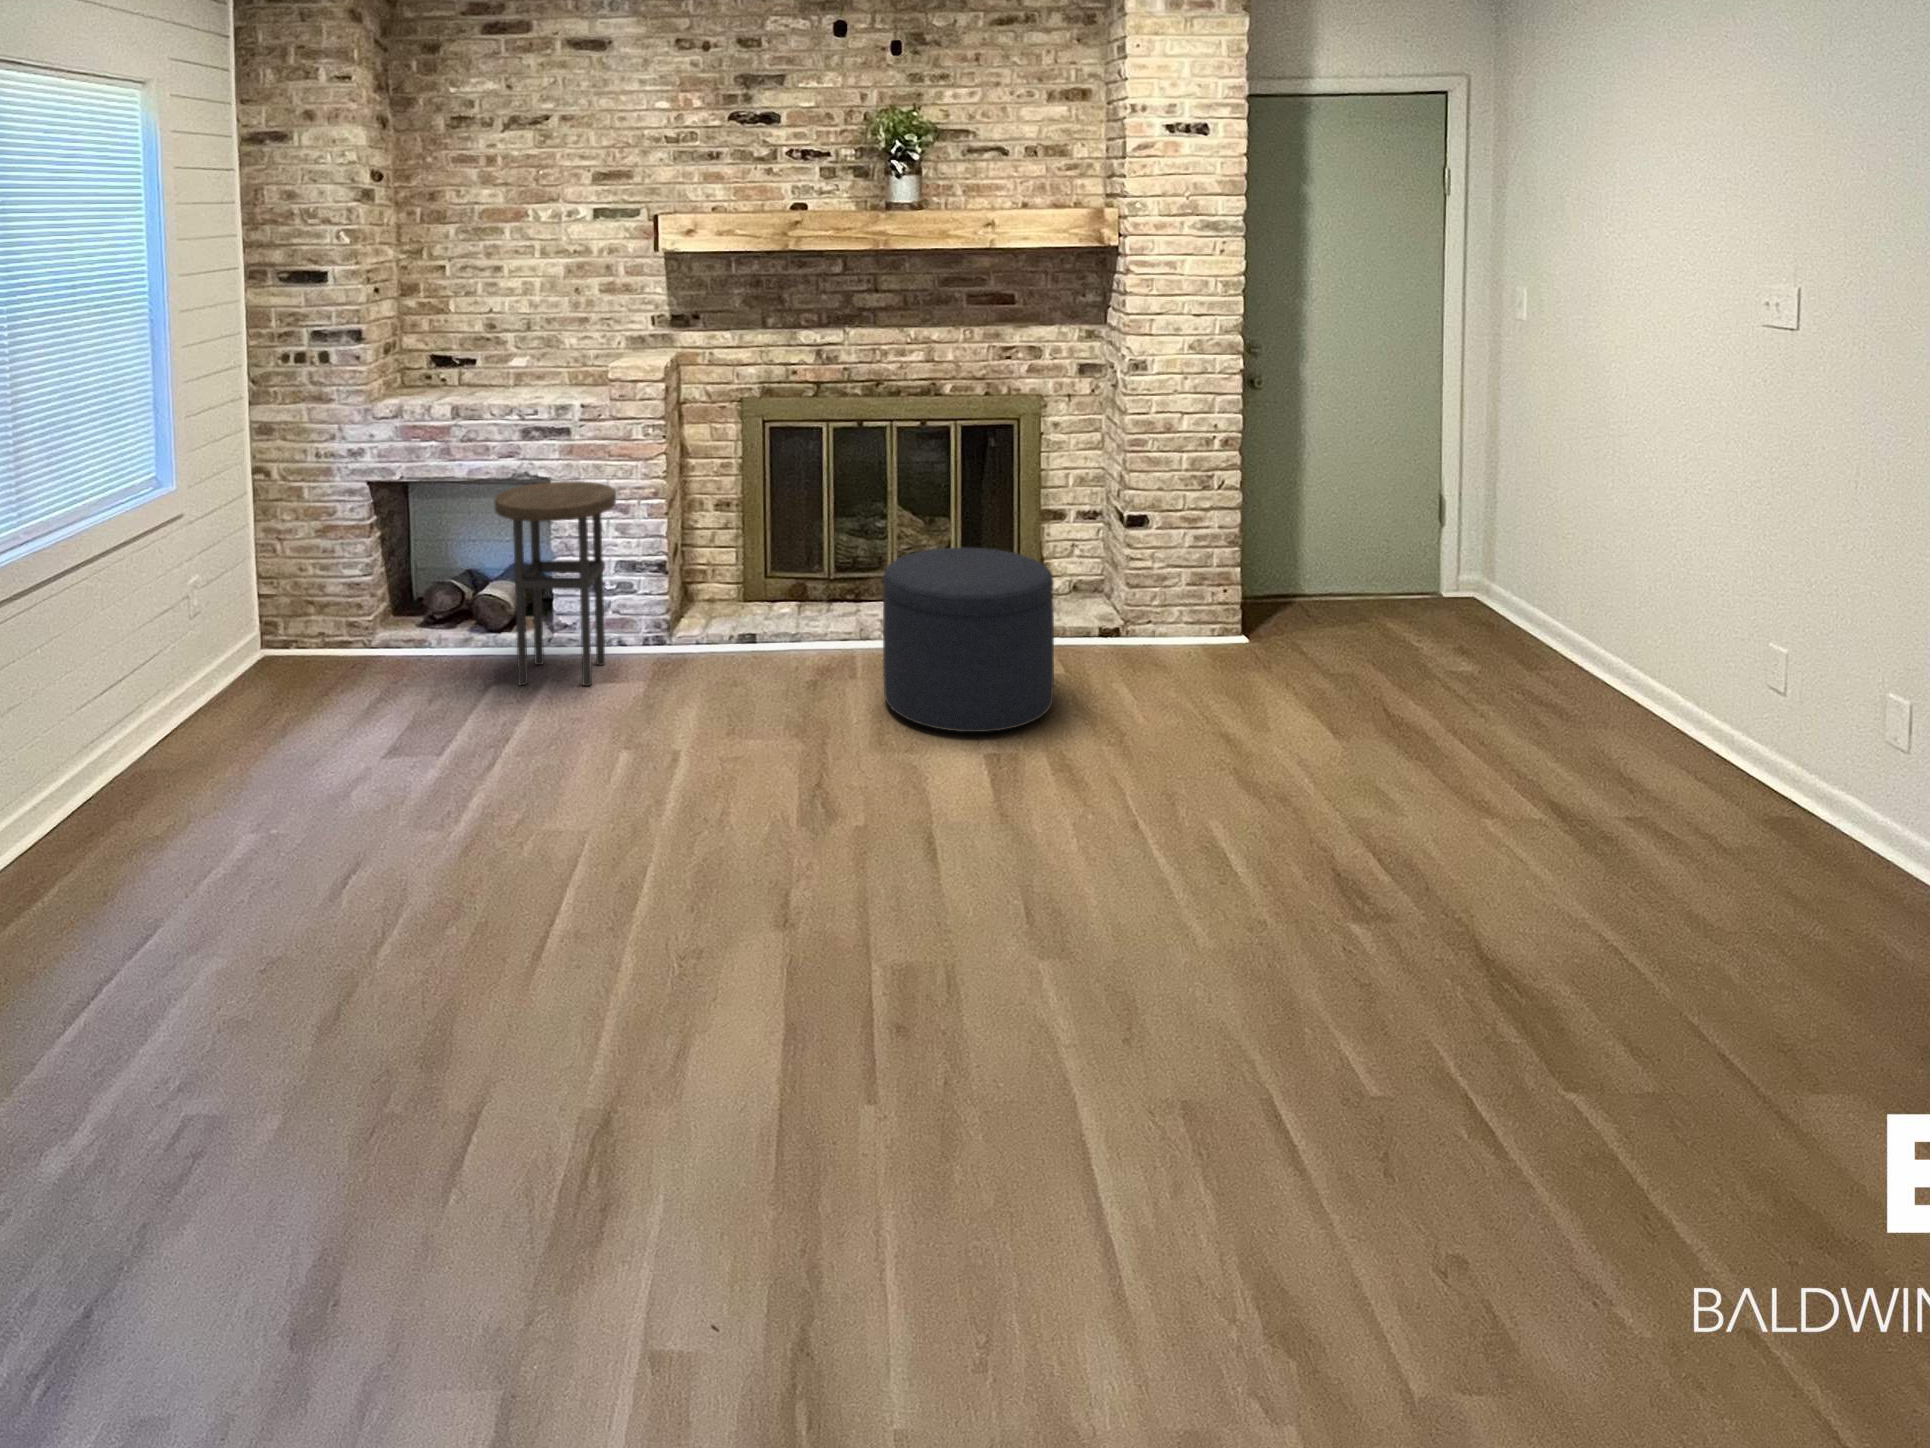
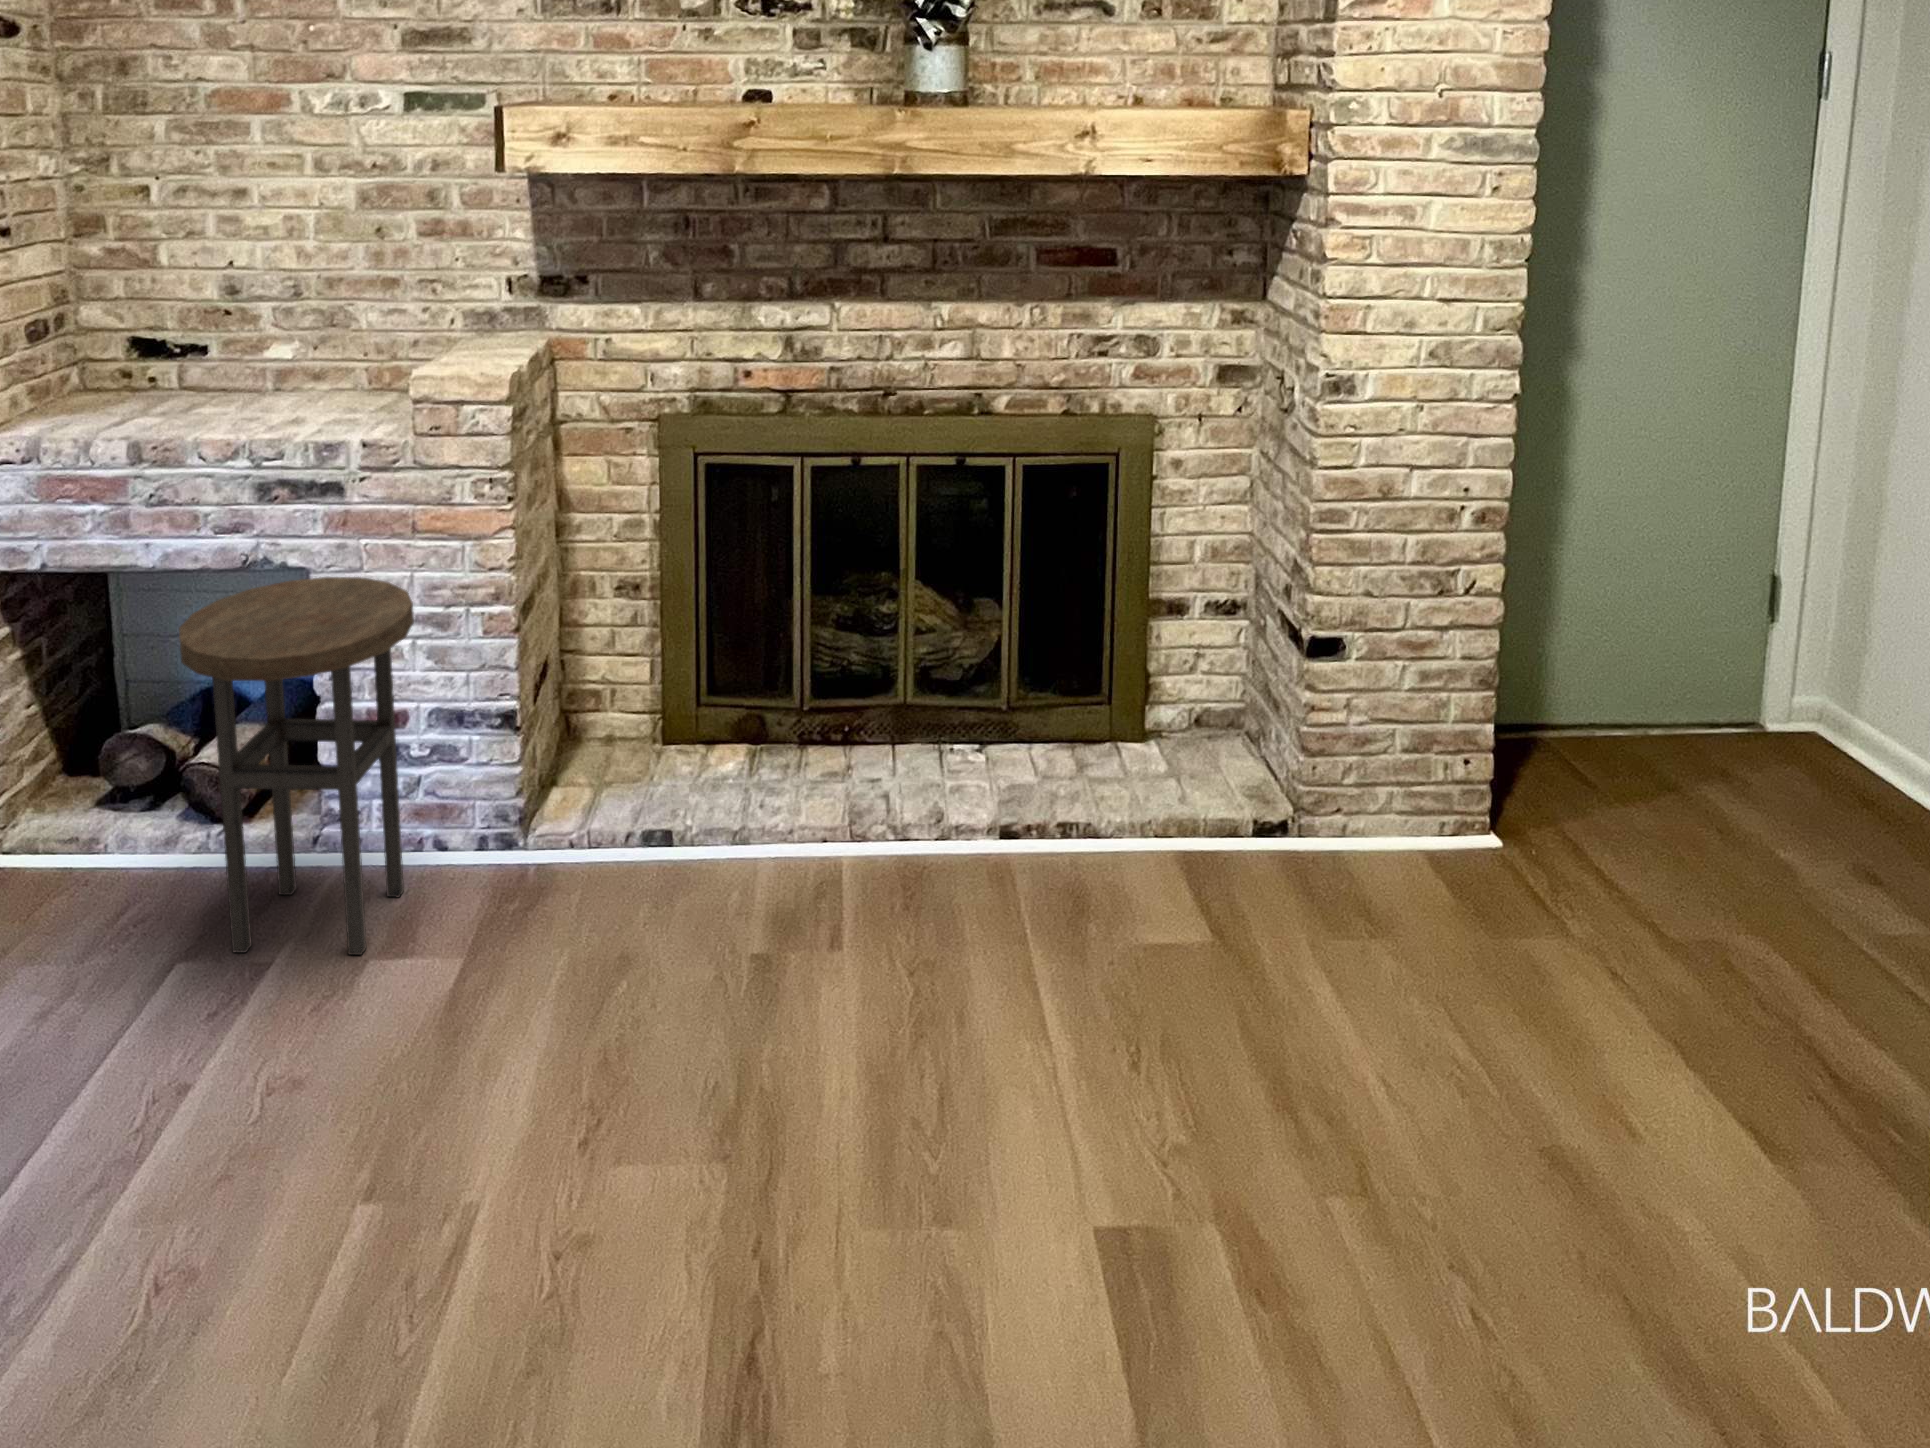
ottoman: present [883,548,1054,732] -> none [887,713,1203,1109]

